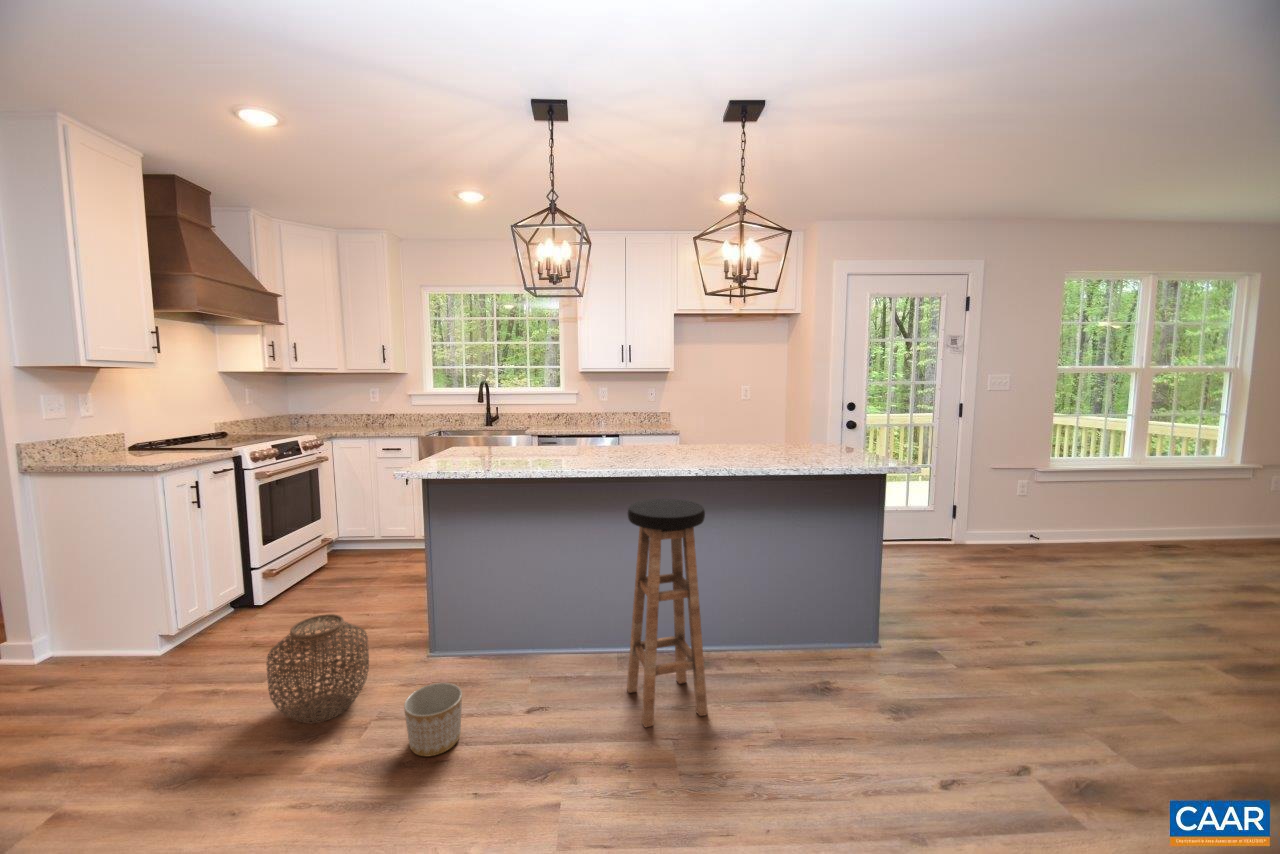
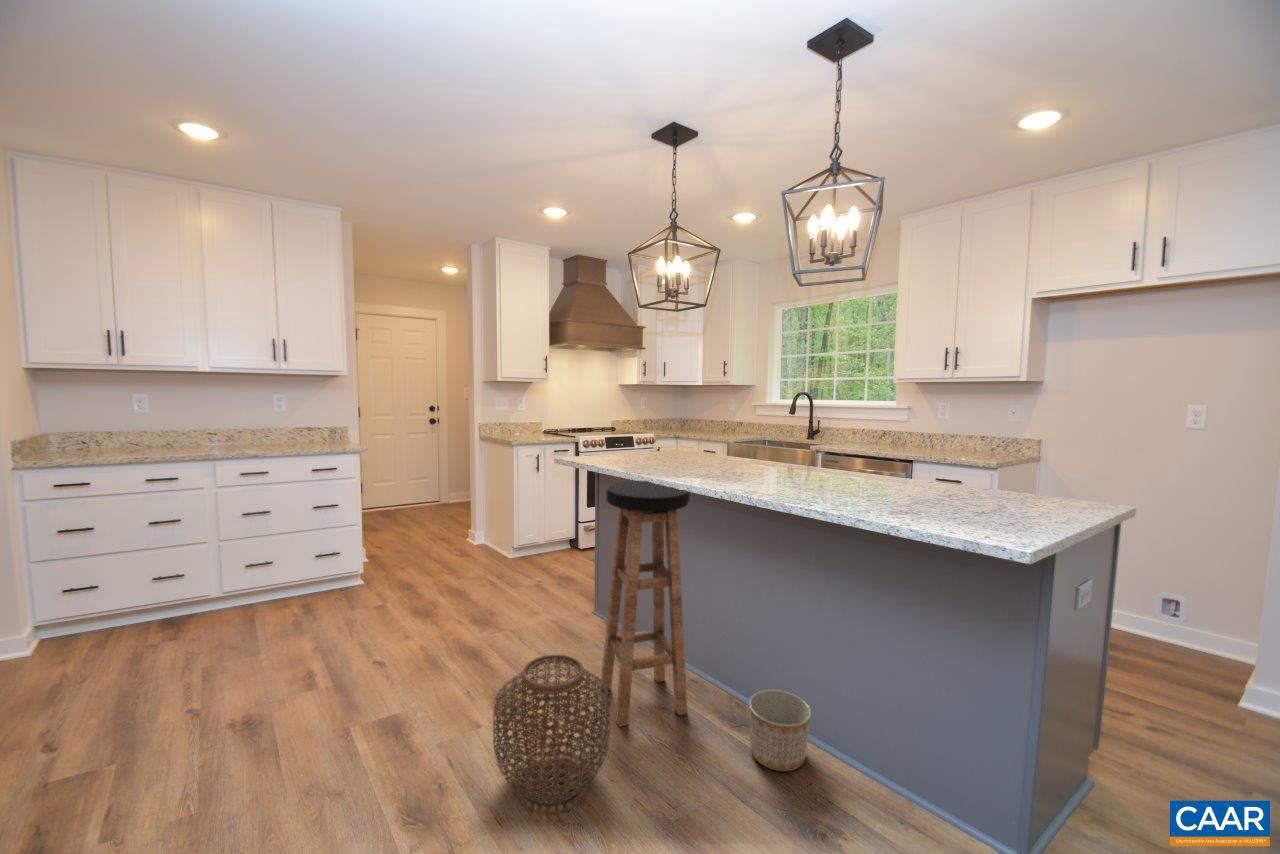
woven basket: present [267,614,369,723] -> present [493,655,610,804]
planter: present [404,683,462,756] -> present [749,690,811,771]

